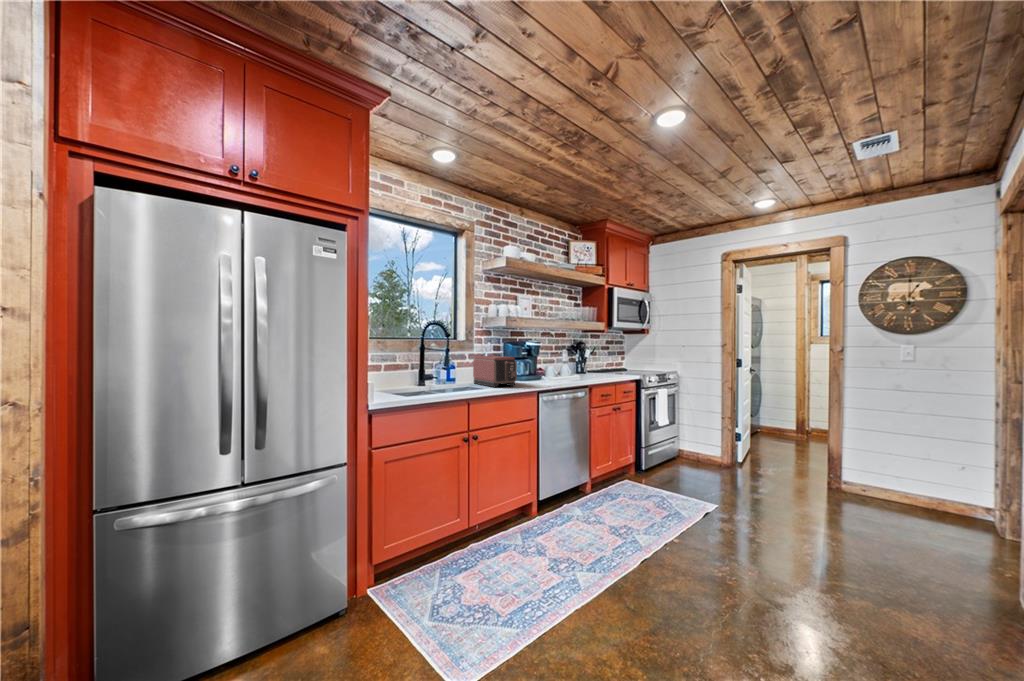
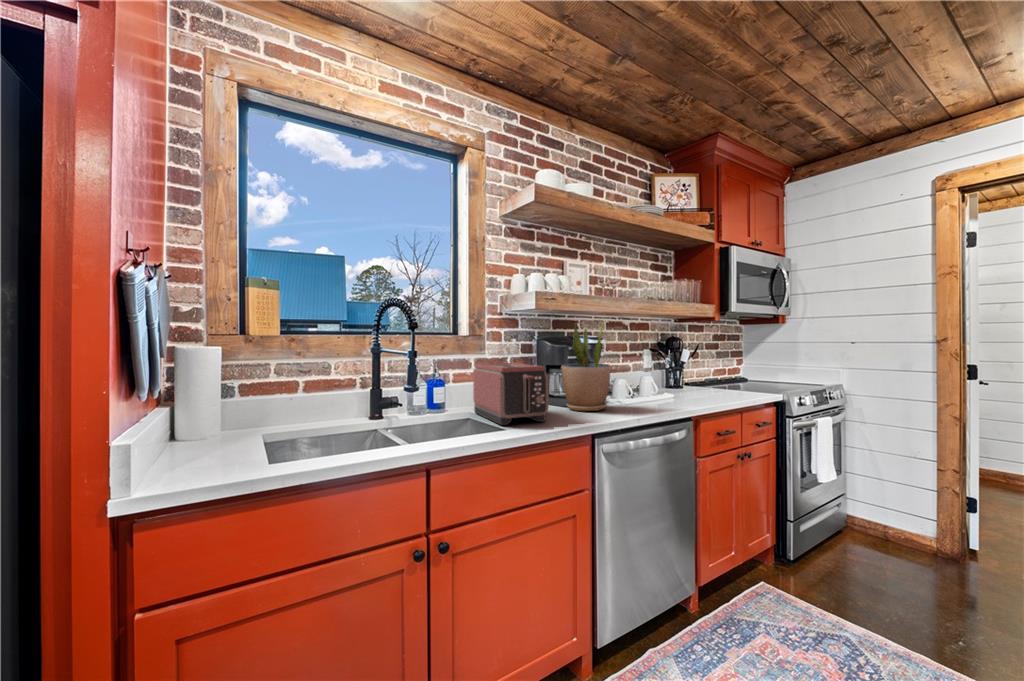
potted plant: none [519,331,546,382] -> present [561,322,610,411]

